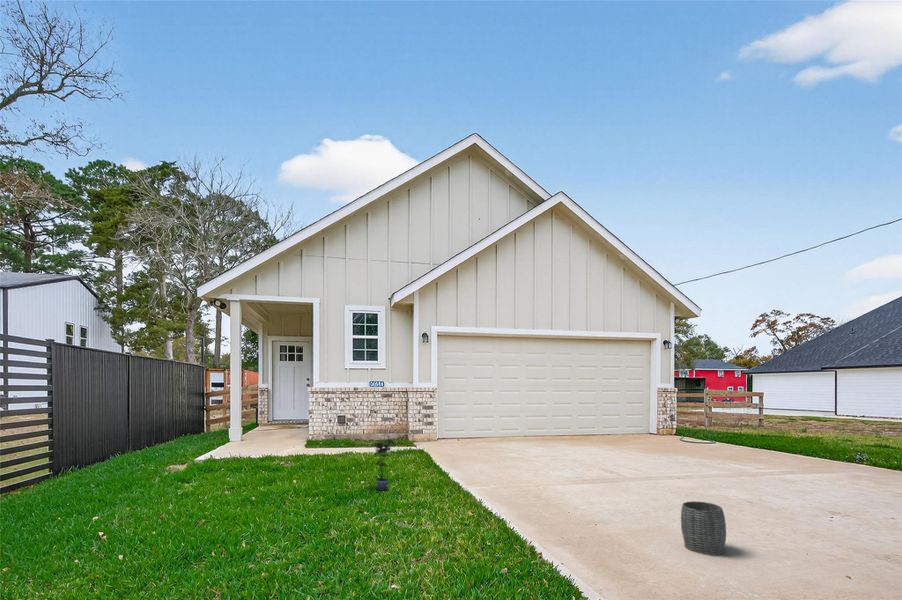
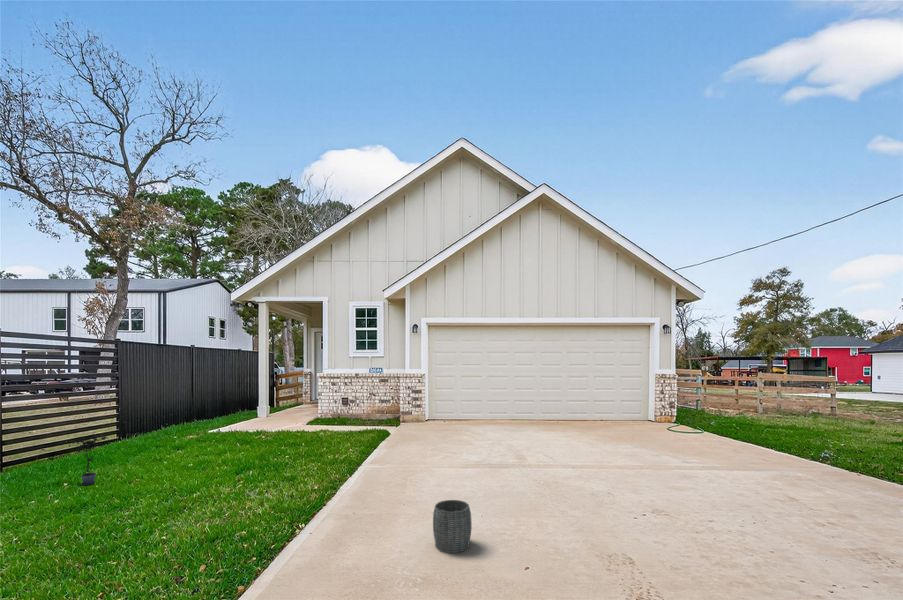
potted plant: present [374,436,394,491] -> present [69,434,106,485]

